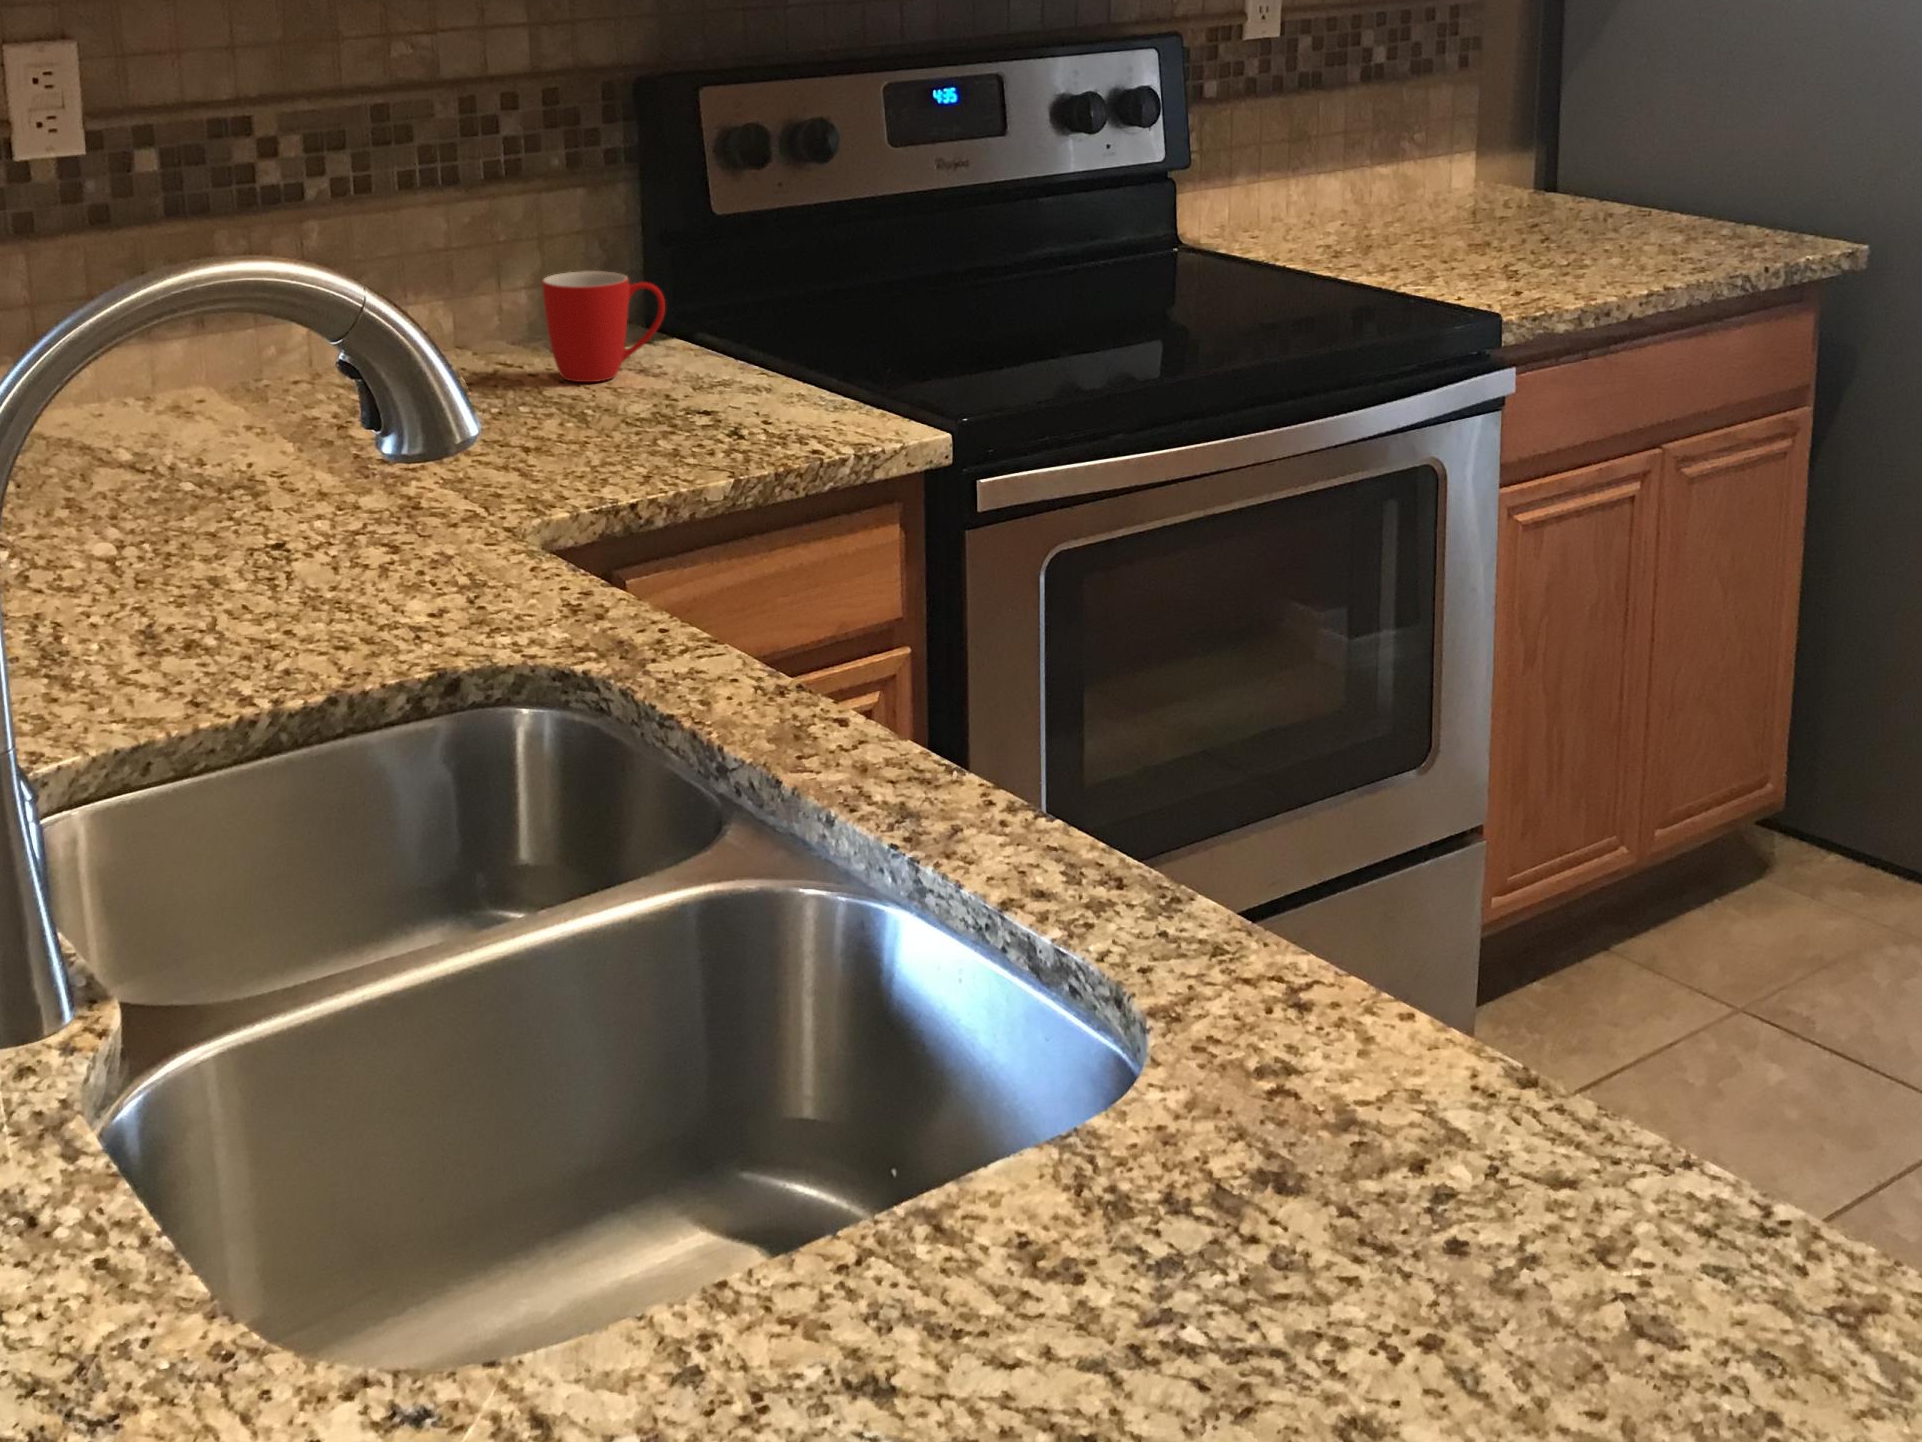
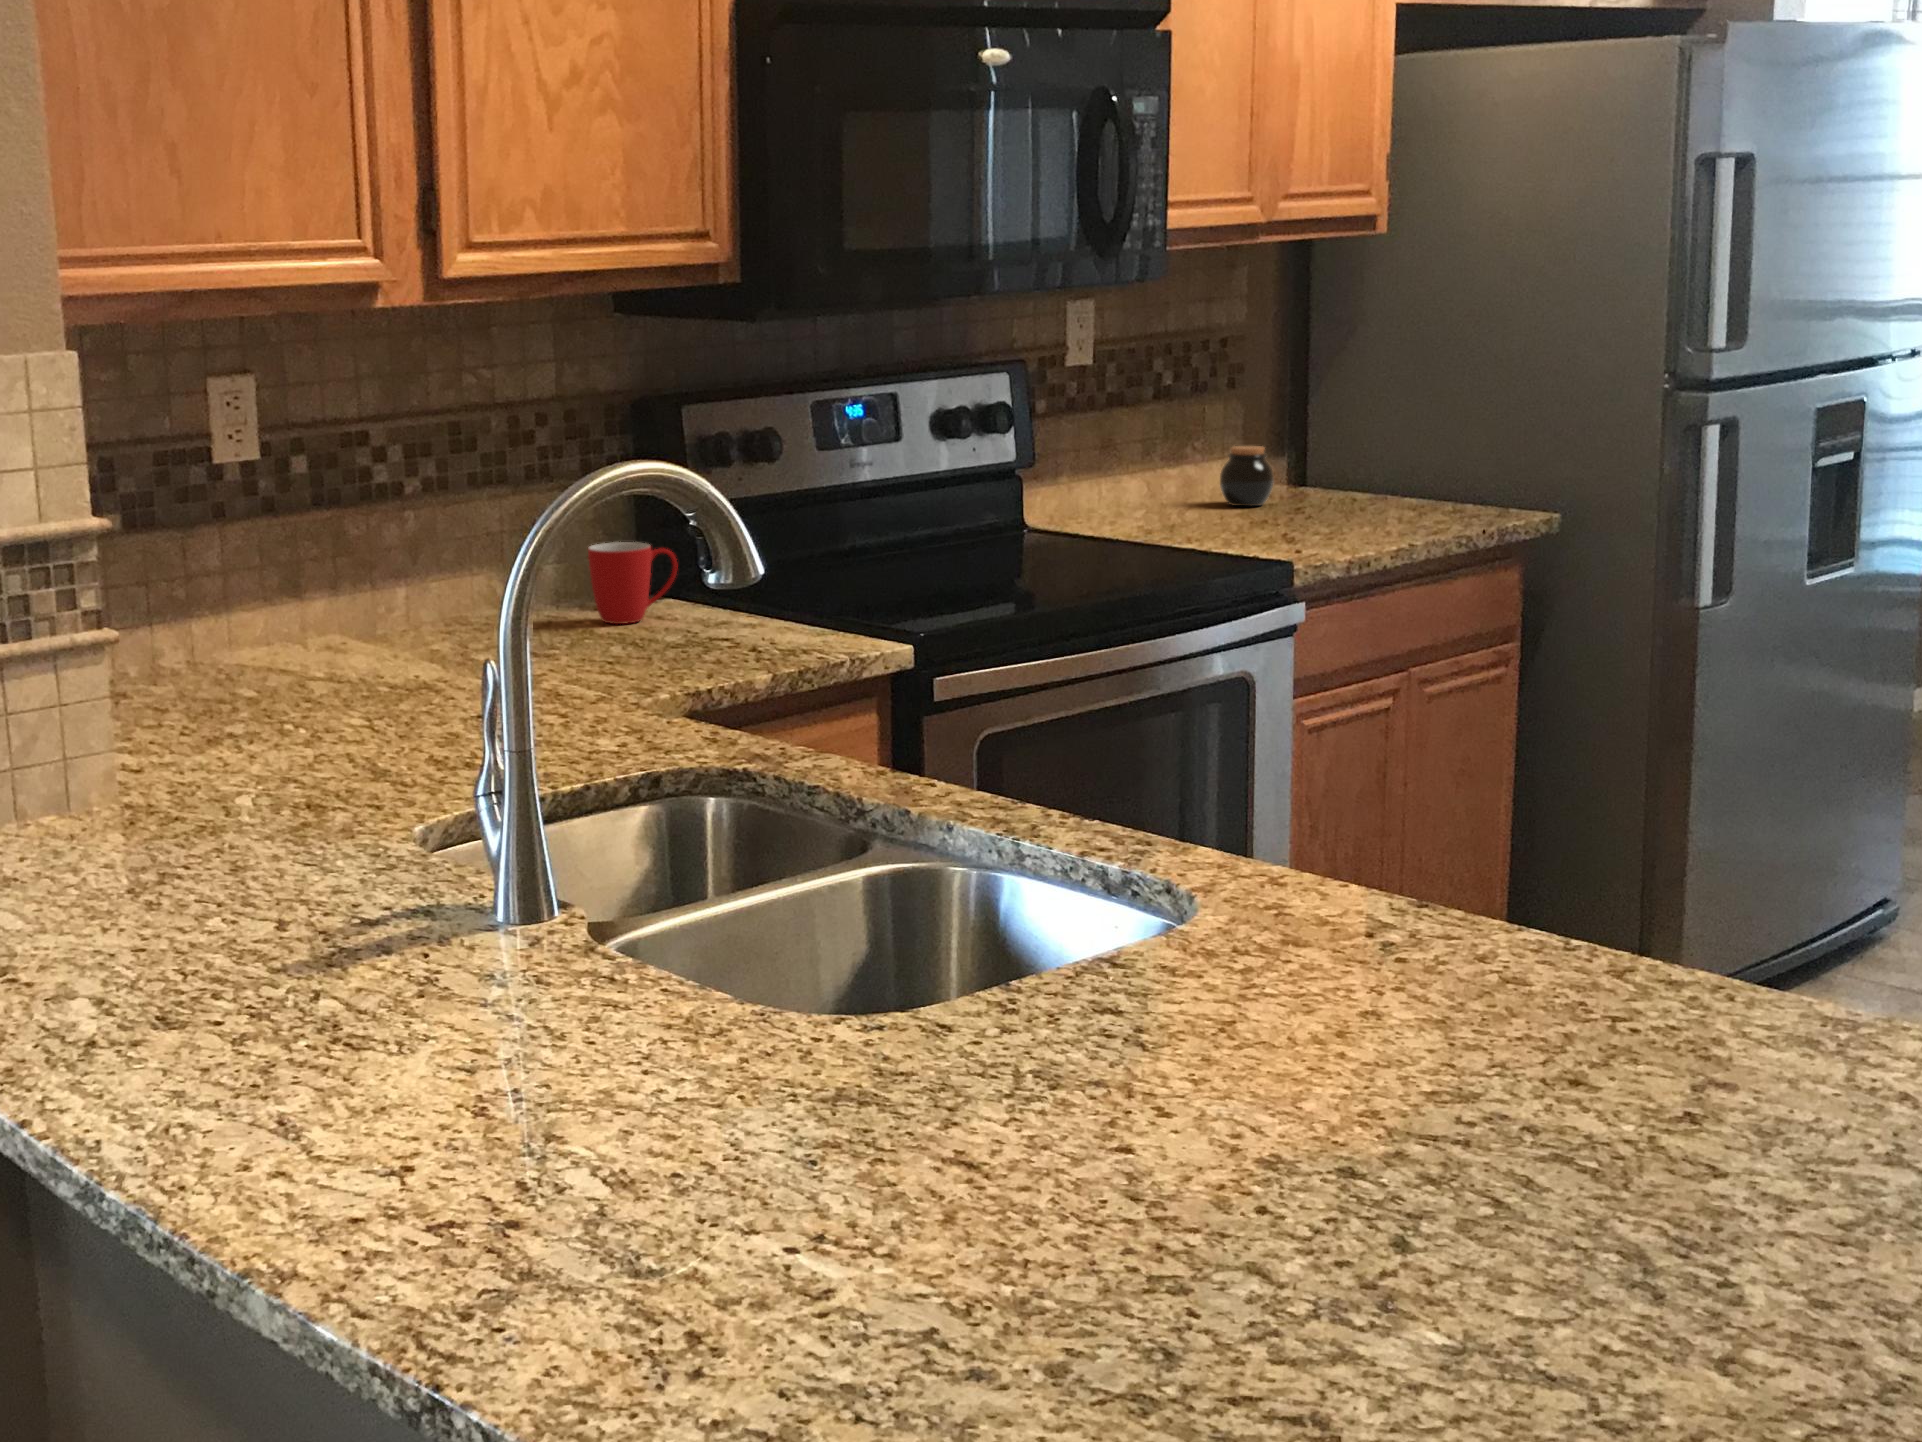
jar: none [1439,144,1507,222] -> present [1220,446,1274,506]

